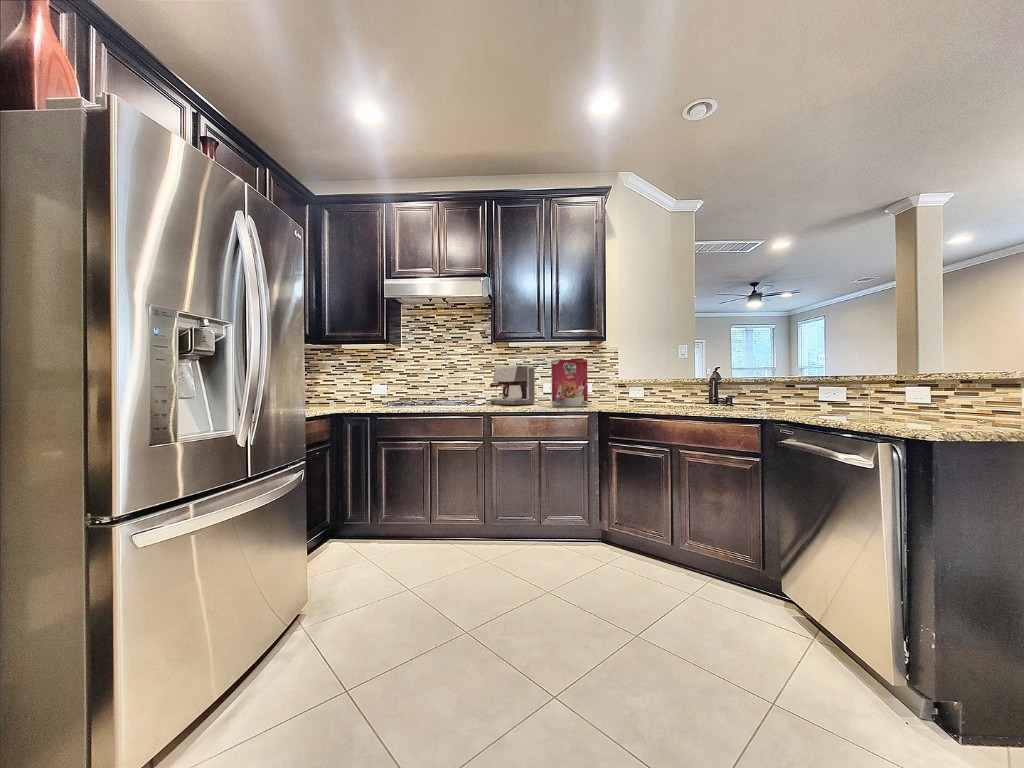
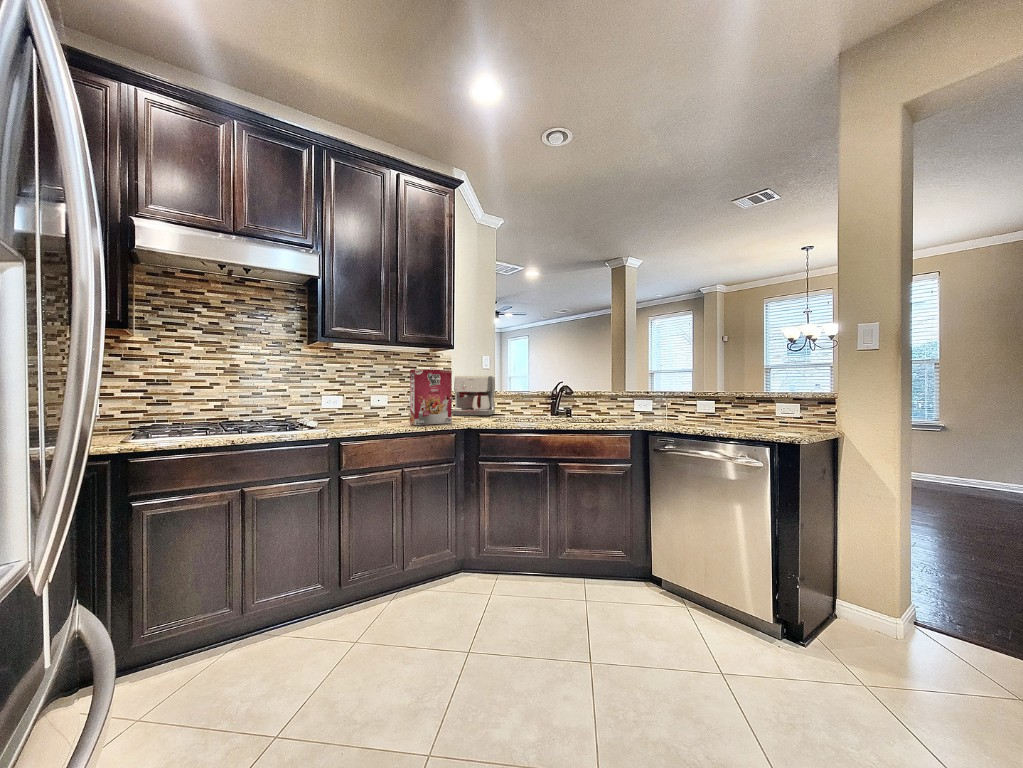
coffee maker: present [490,366,535,405] -> present [452,376,495,416]

